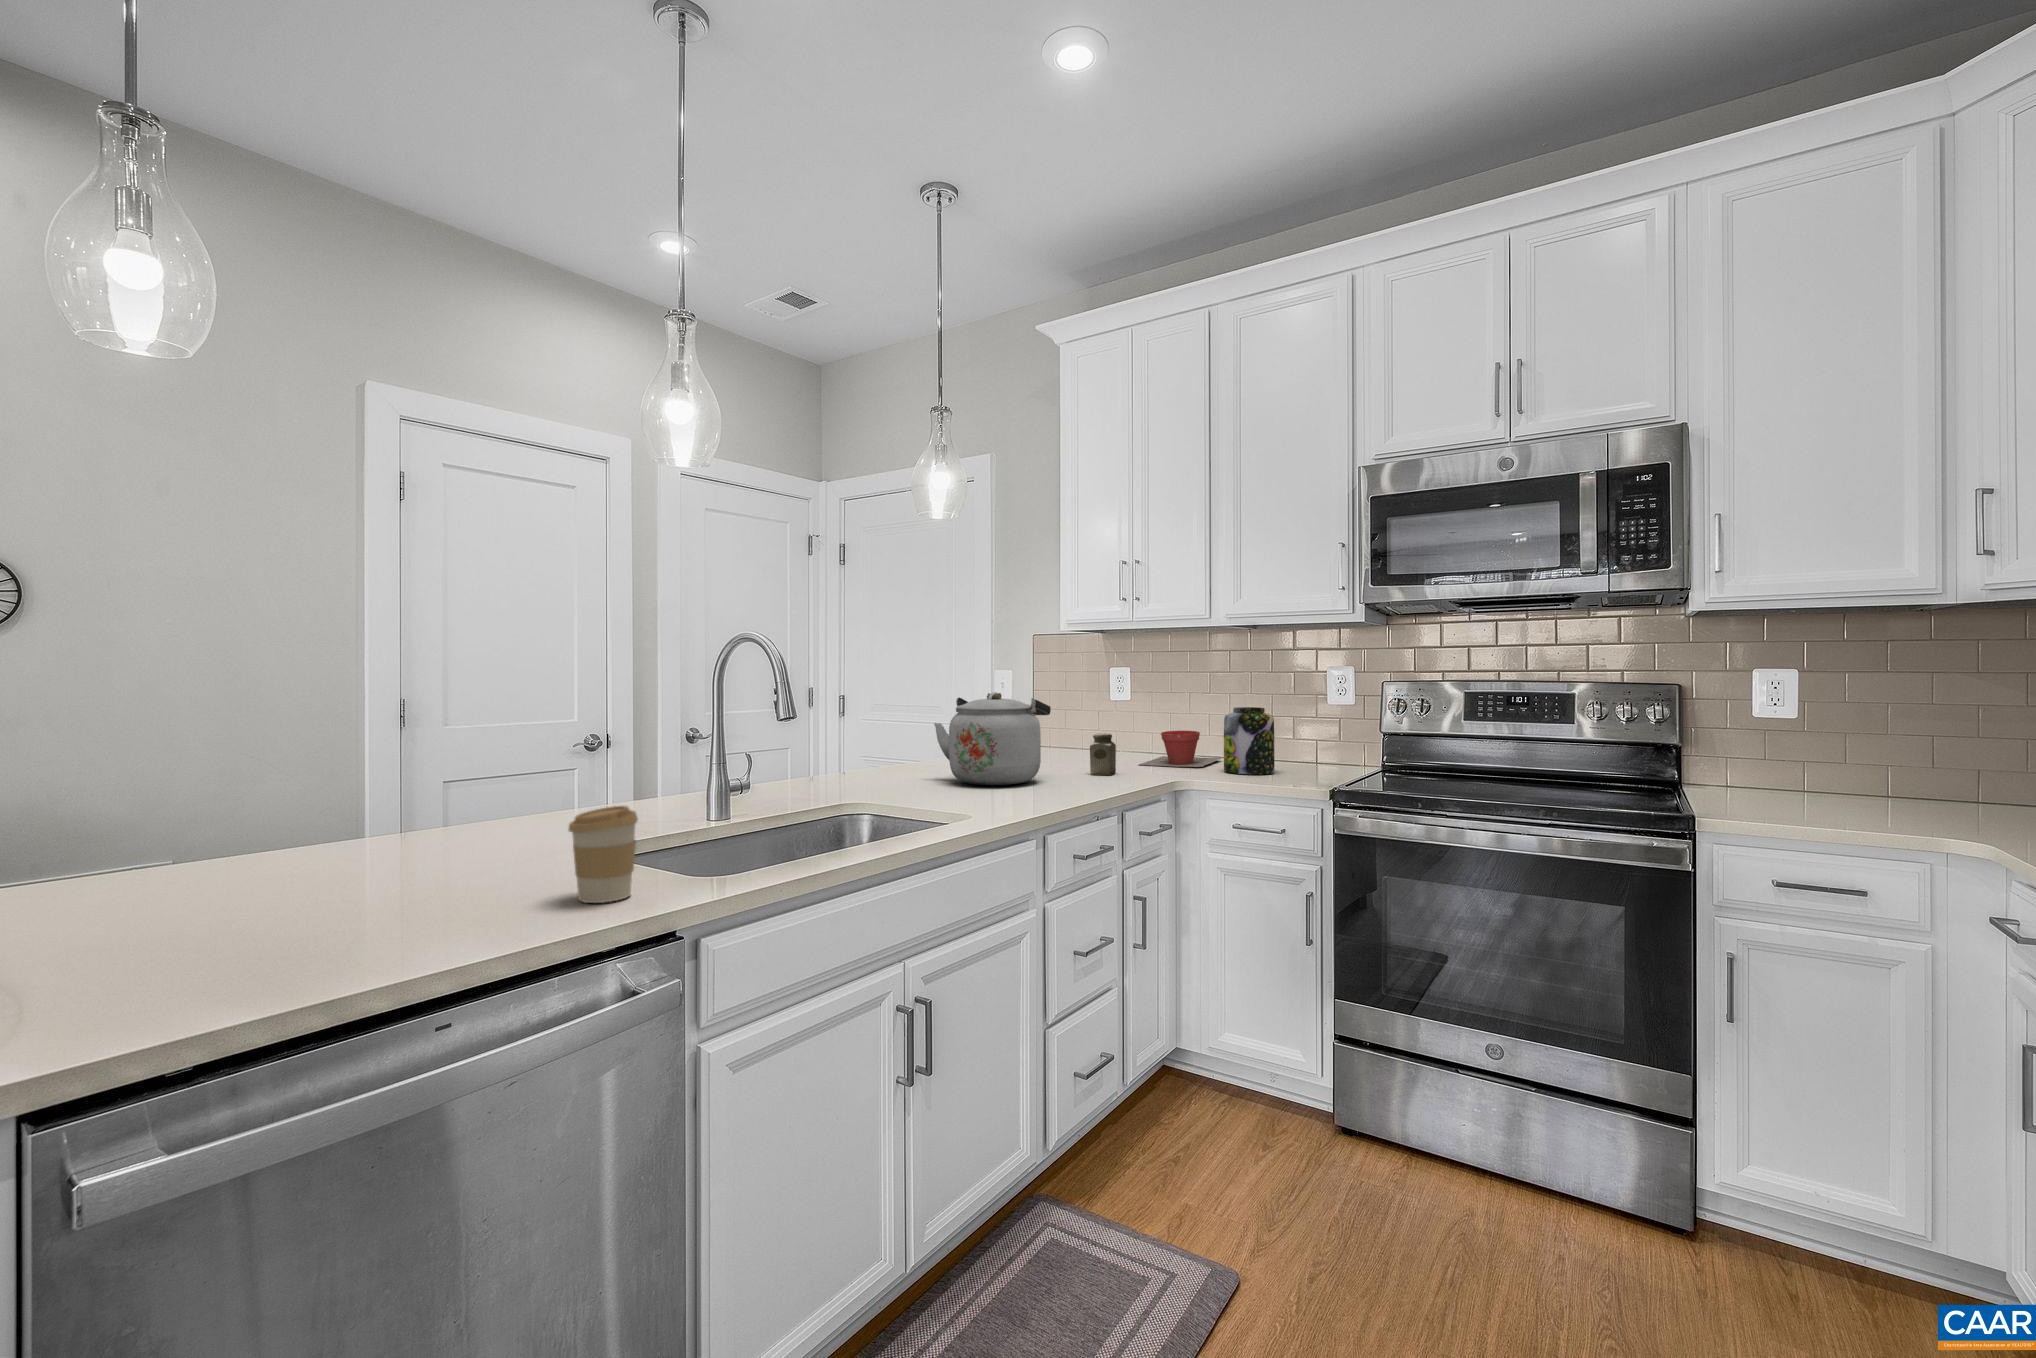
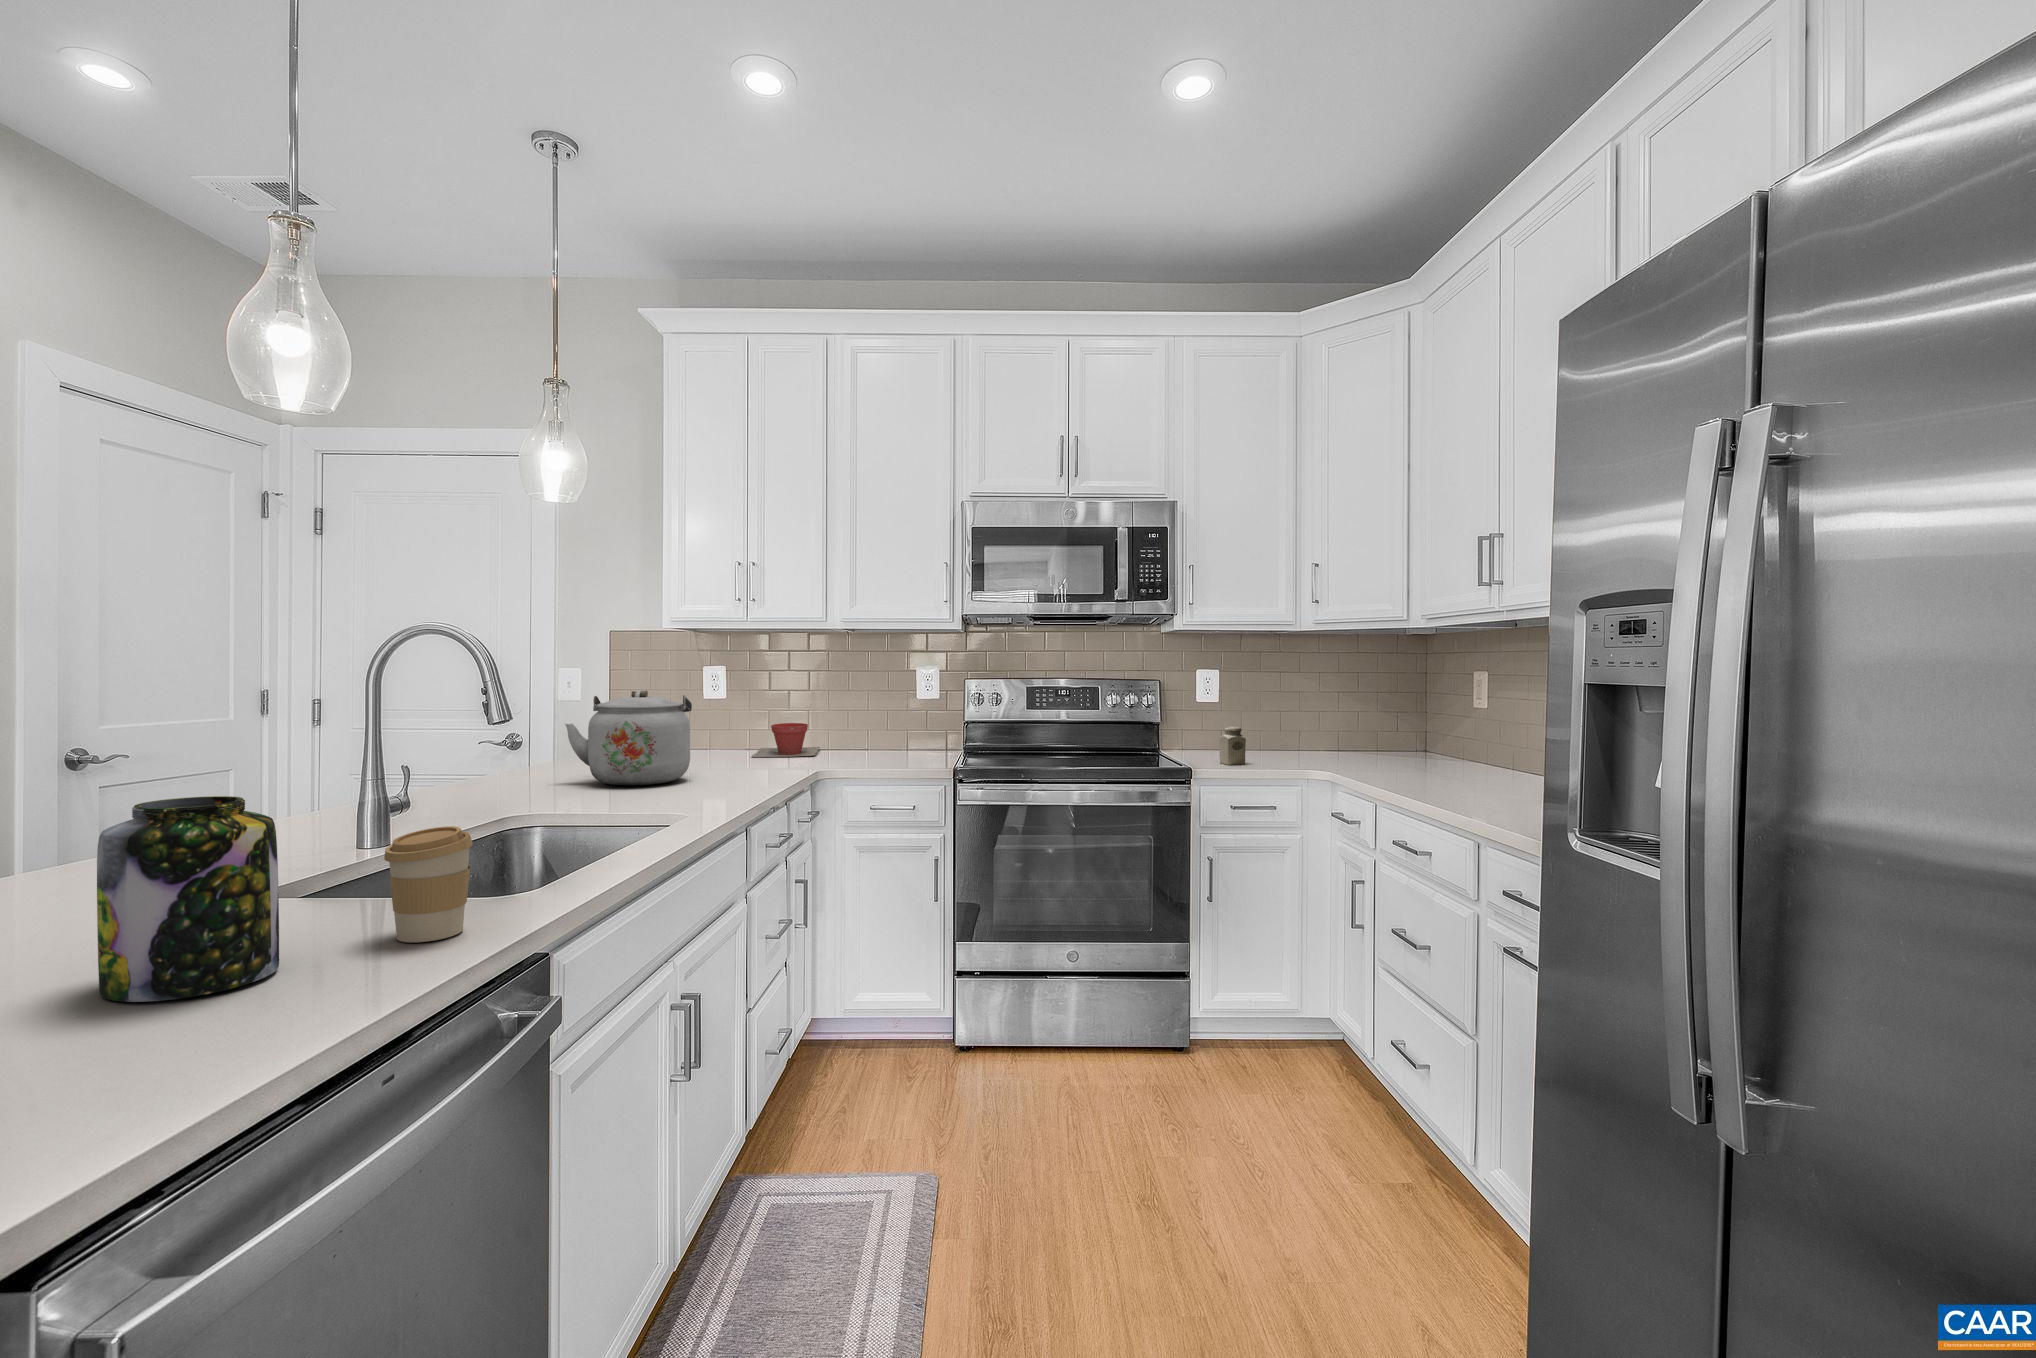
jar: present [1224,707,1275,774] -> present [97,796,279,1002]
salt shaker: present [1090,733,1116,775] -> present [1220,727,1246,765]

